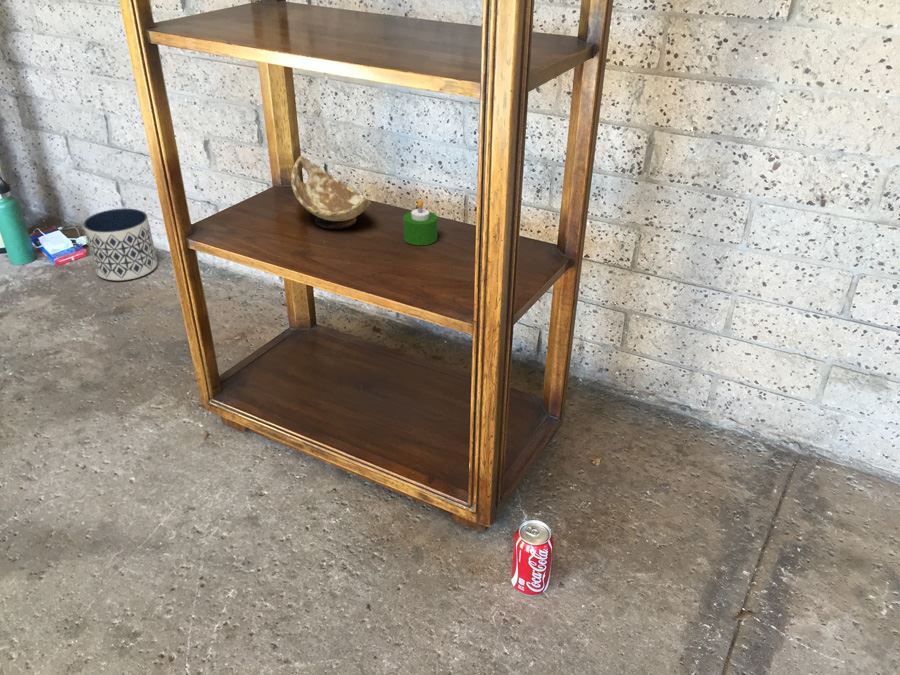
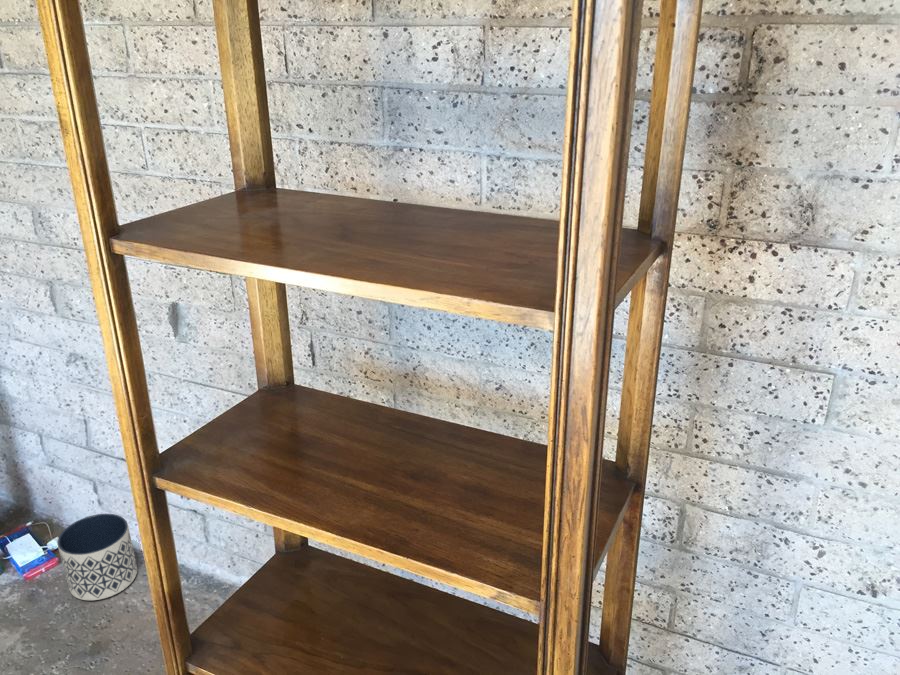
decorative bowl: present [291,156,370,229] -> none [300,544,388,629]
candle: present [403,200,437,245] -> none [426,604,463,654]

